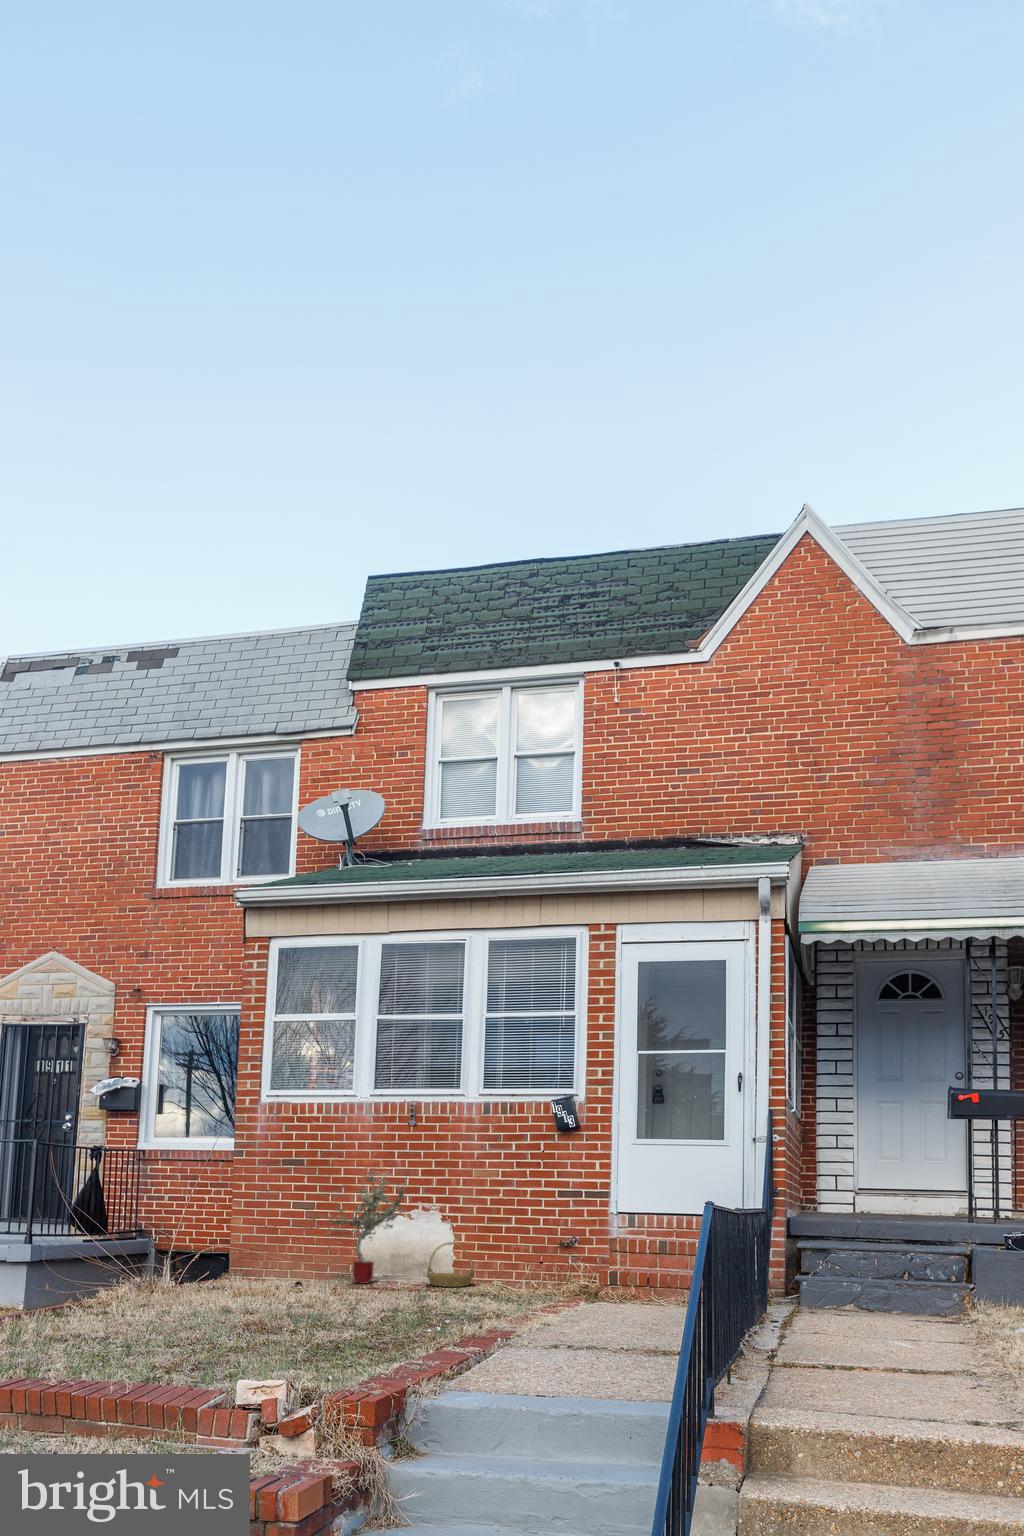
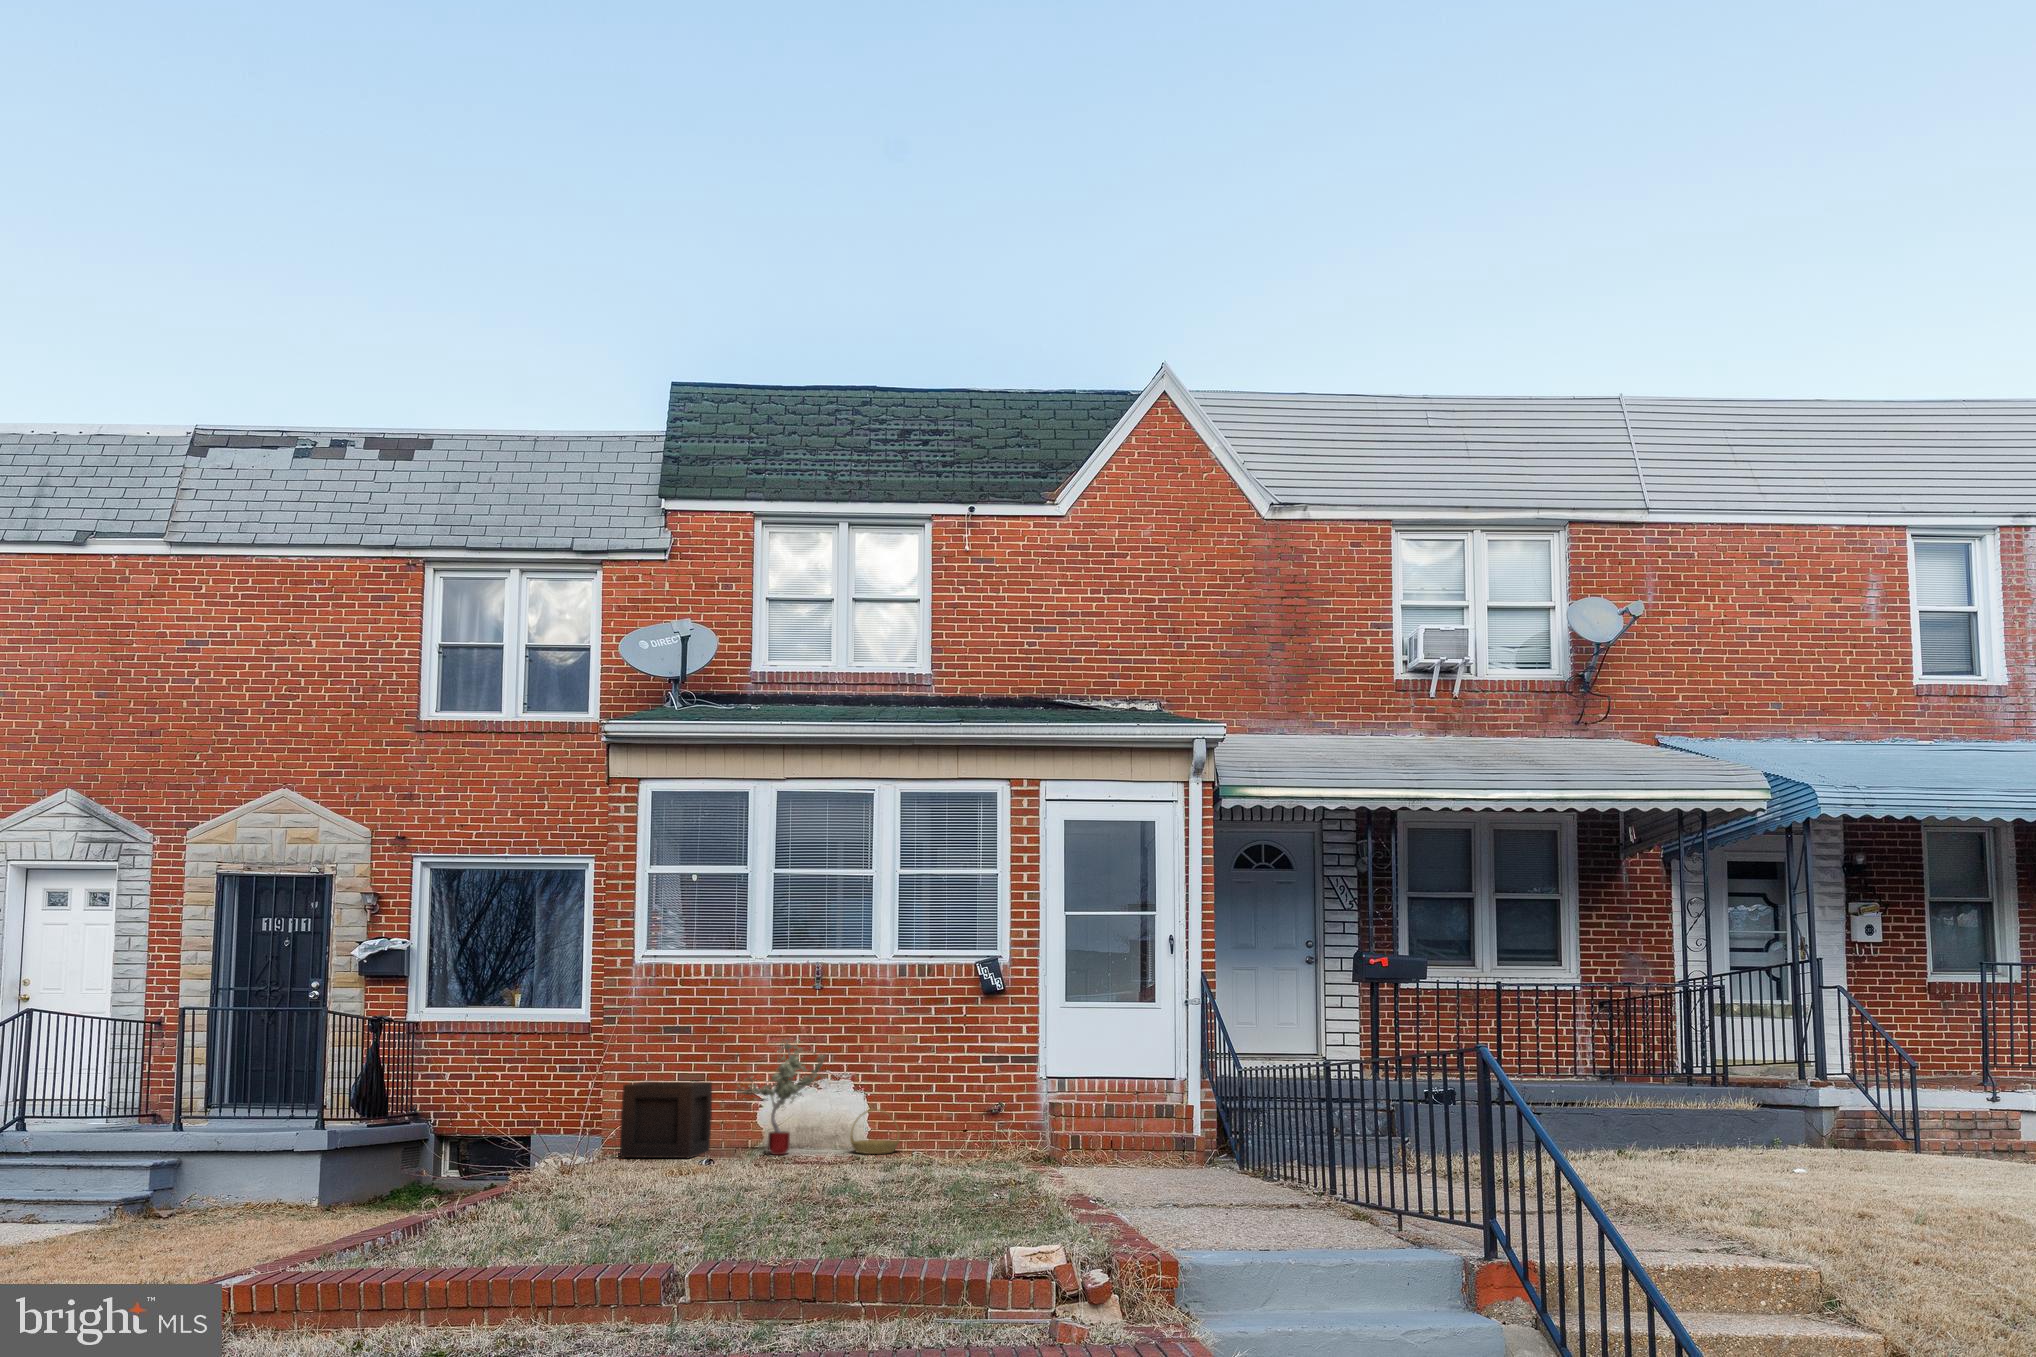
wooden crate: none [221,1210,316,1283] -> present [620,1082,712,1158]

